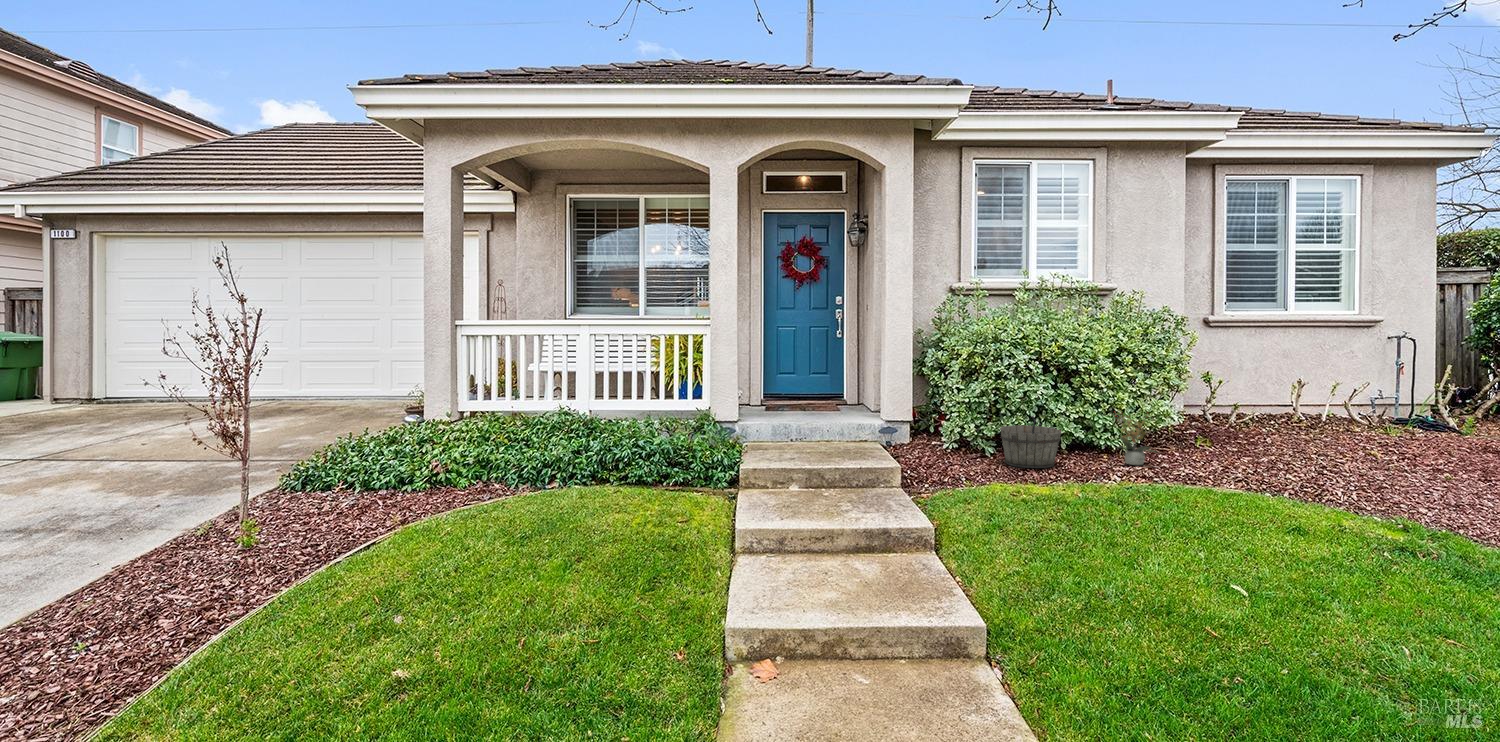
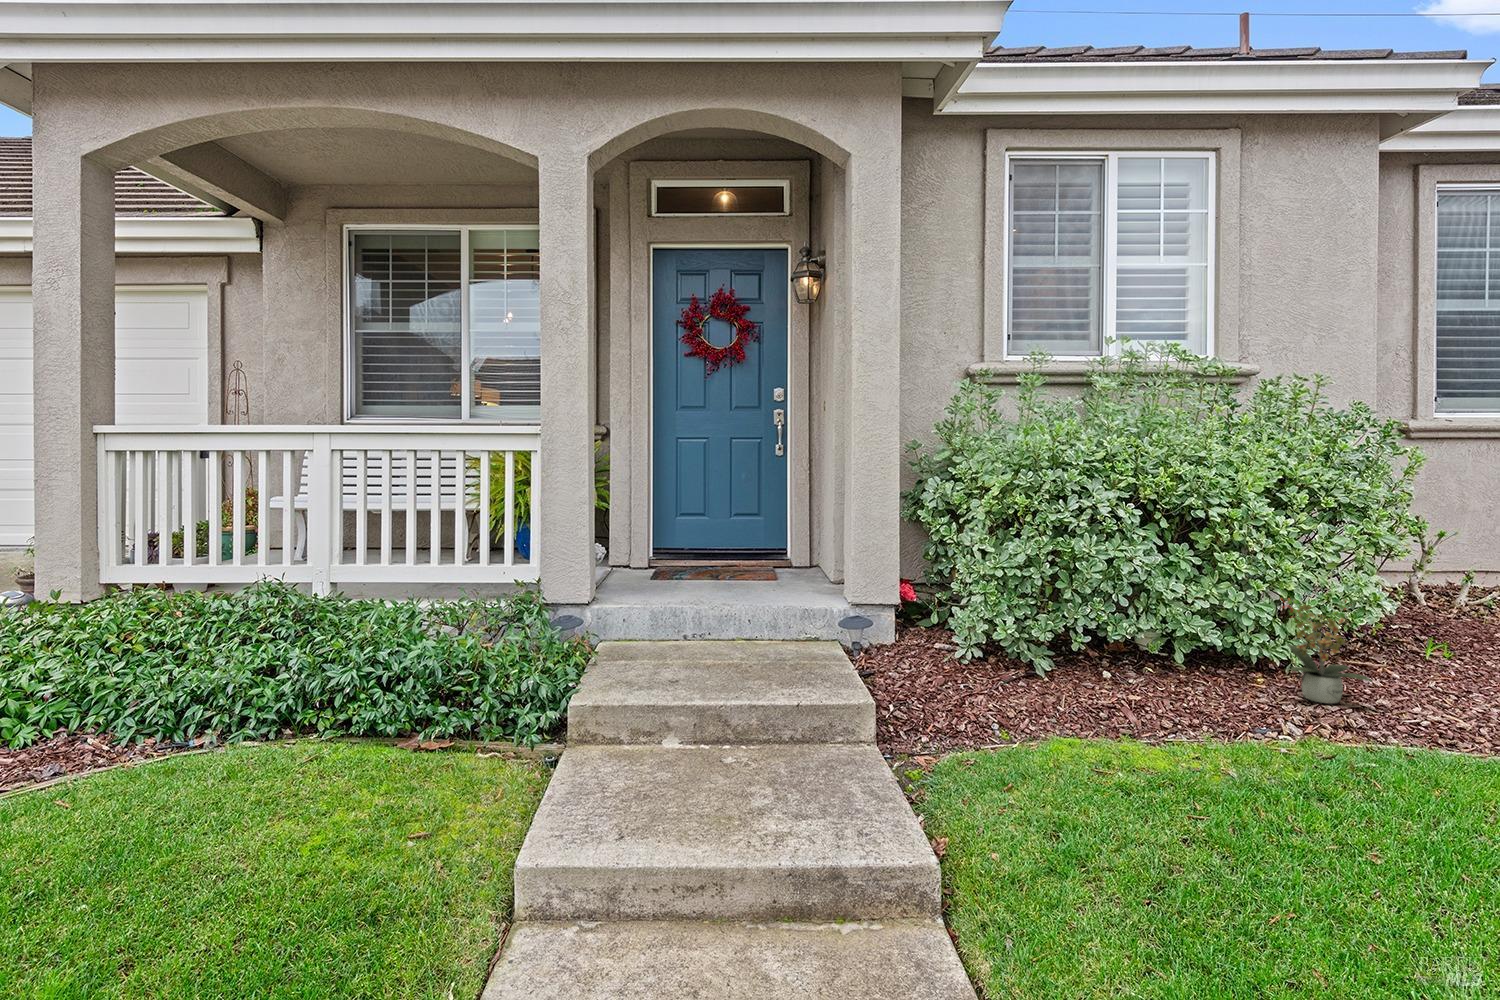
wooden bucket: present [1000,416,1061,468] -> none [1065,608,1186,713]

